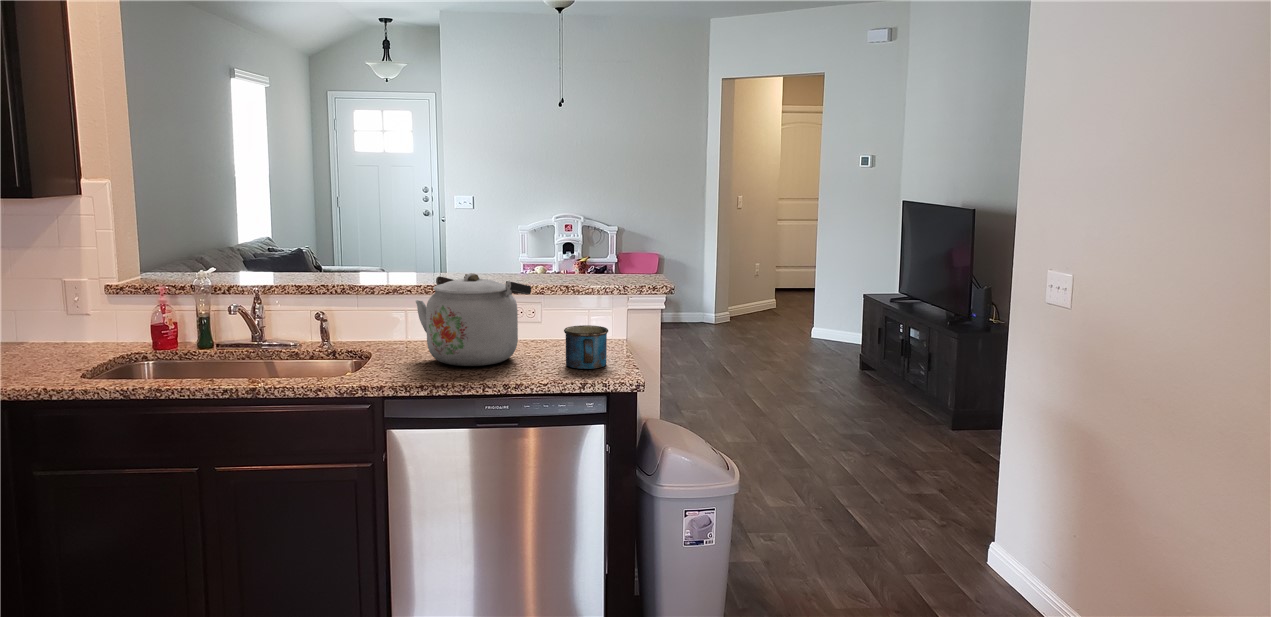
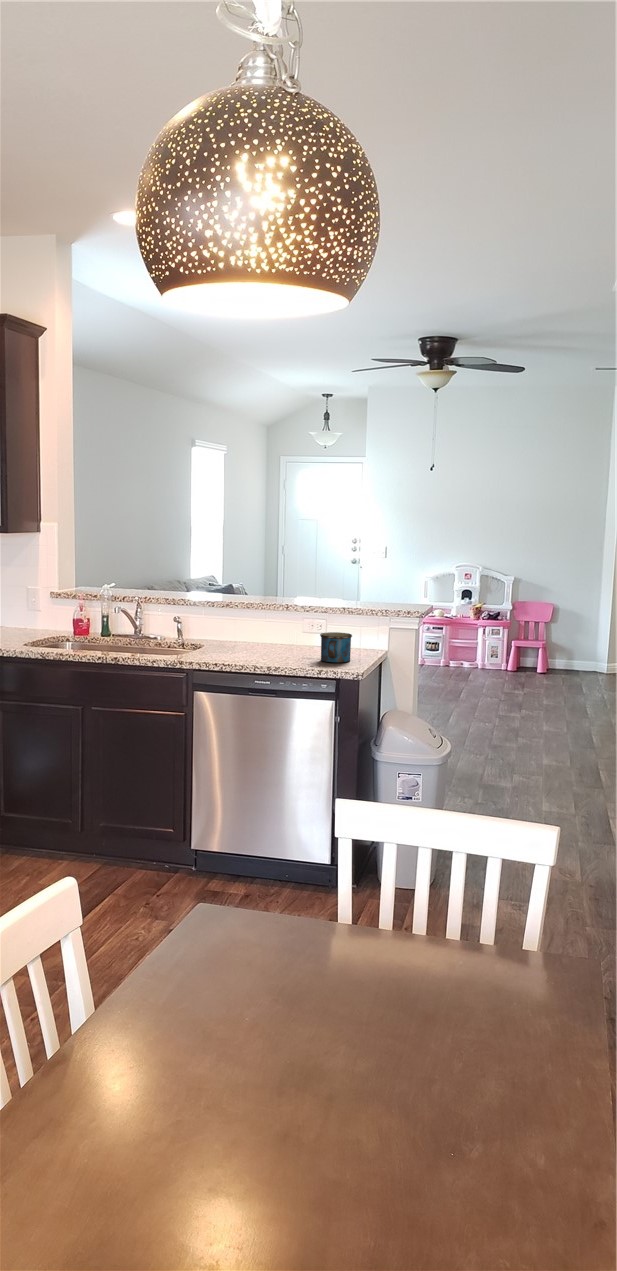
kettle: present [416,273,531,366] -> none [230,591,308,656]

